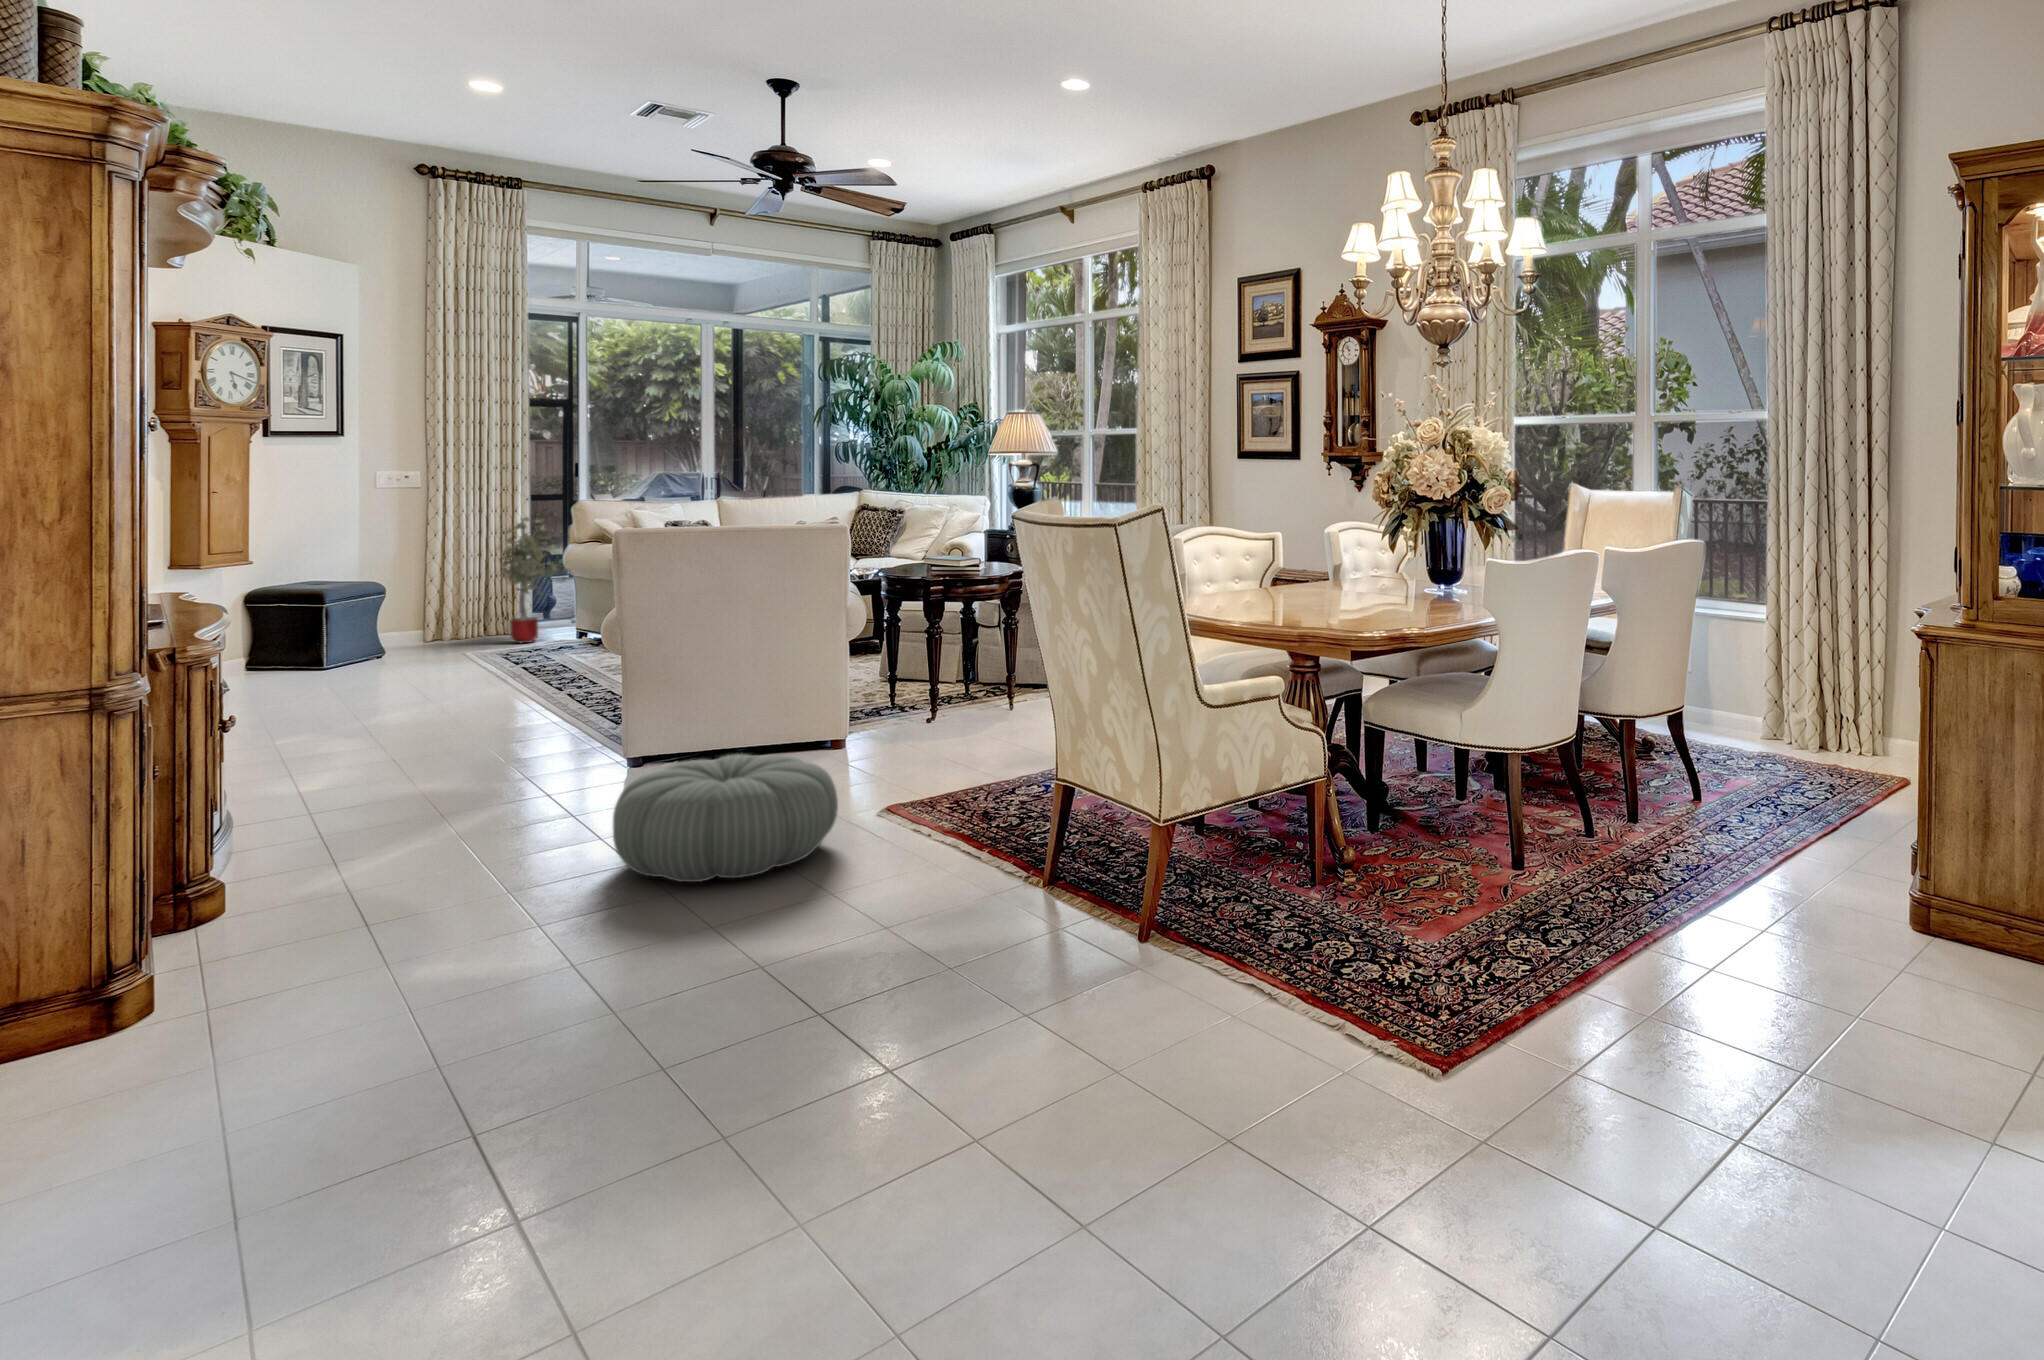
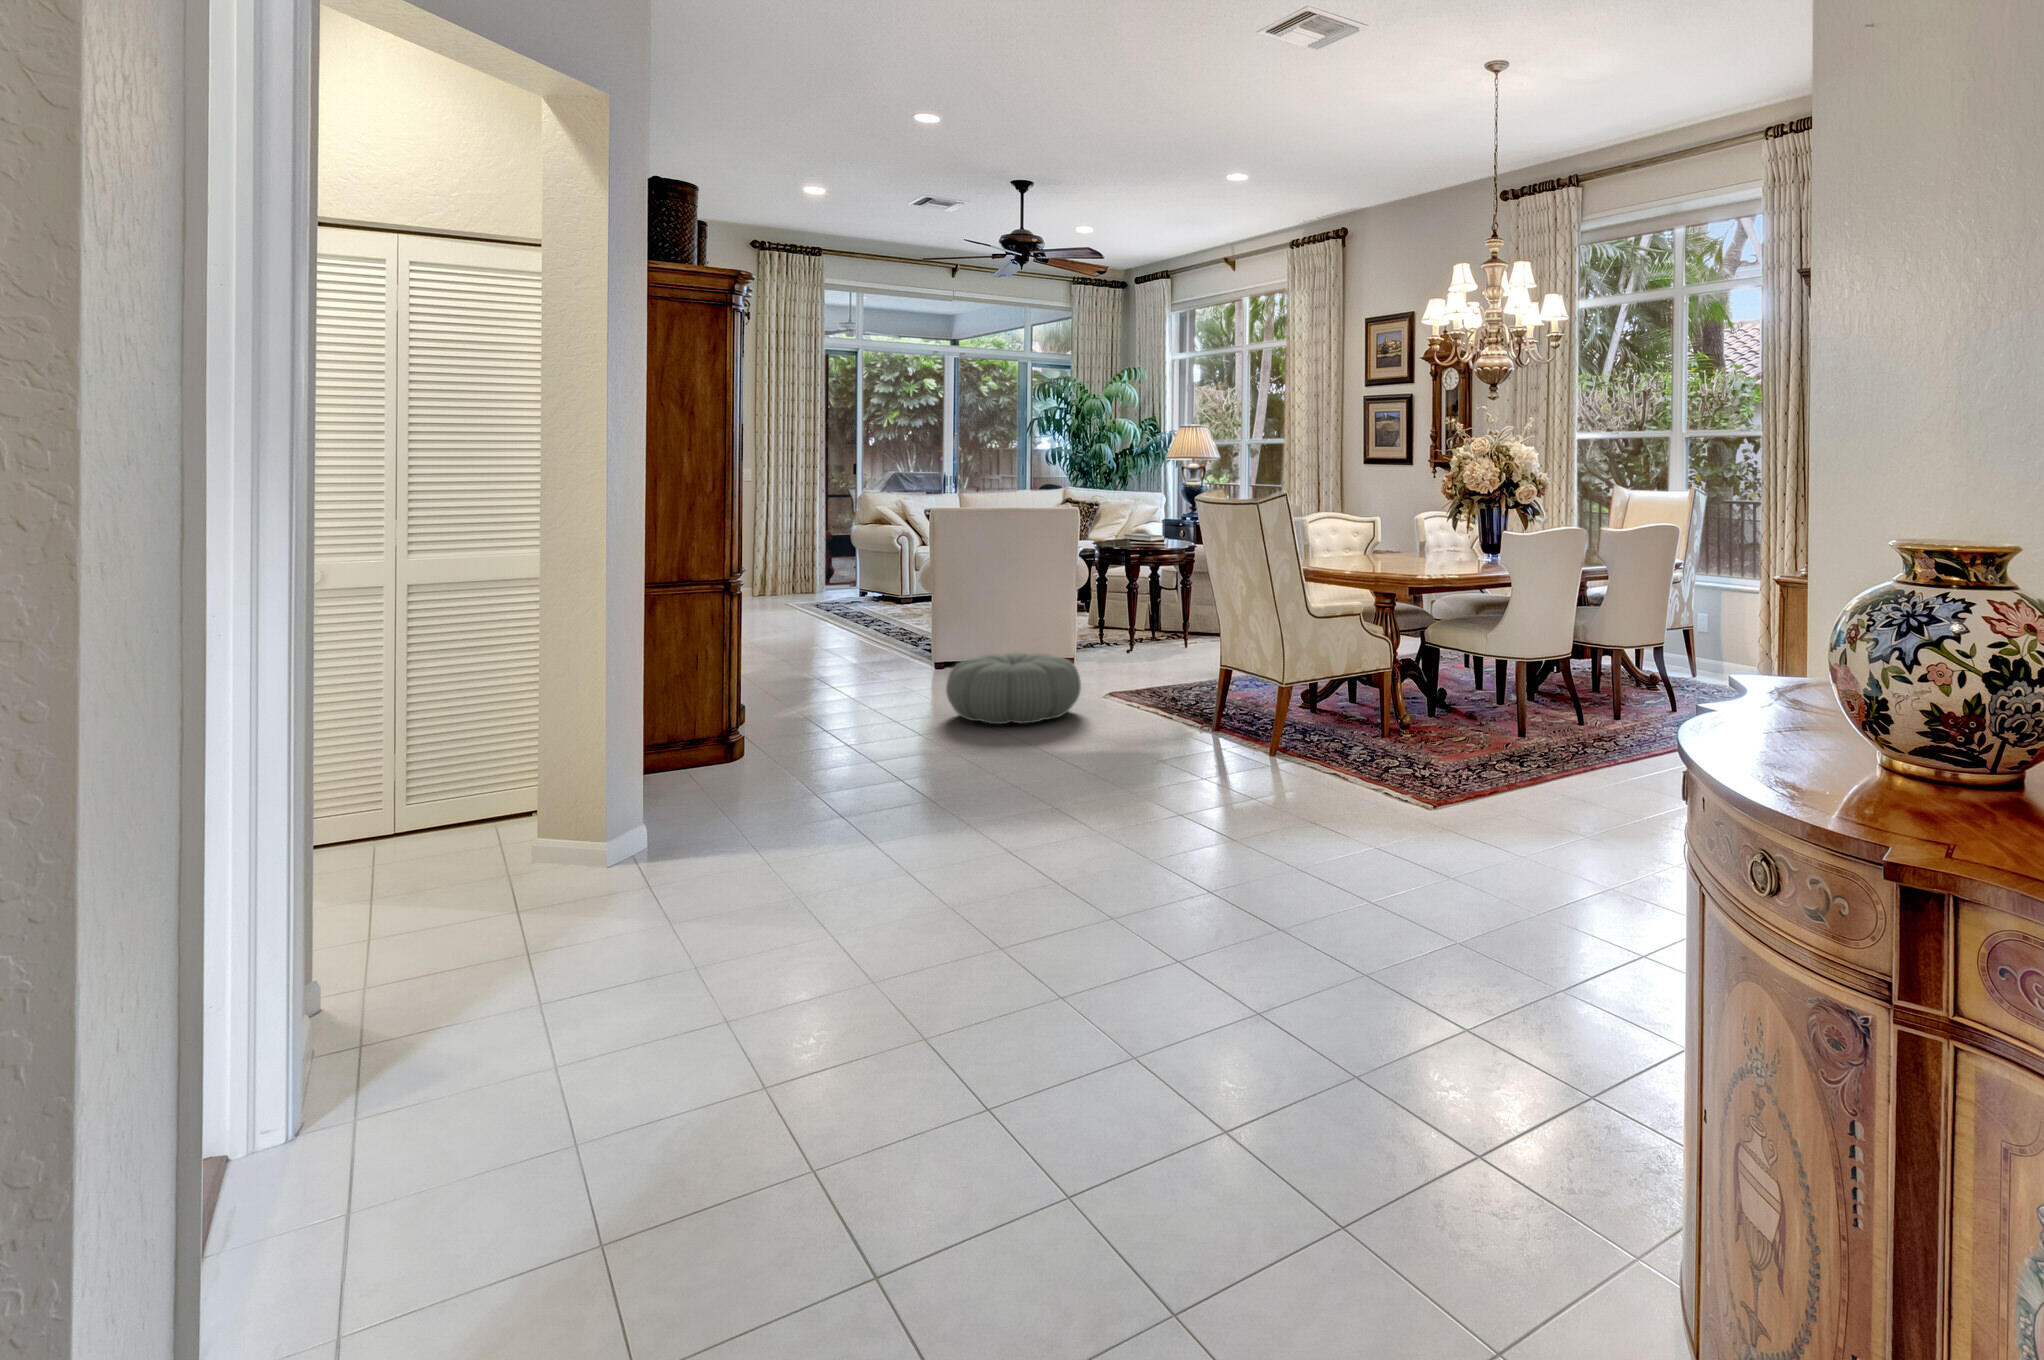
potted tree: present [496,518,570,643] -> none [801,504,857,599]

